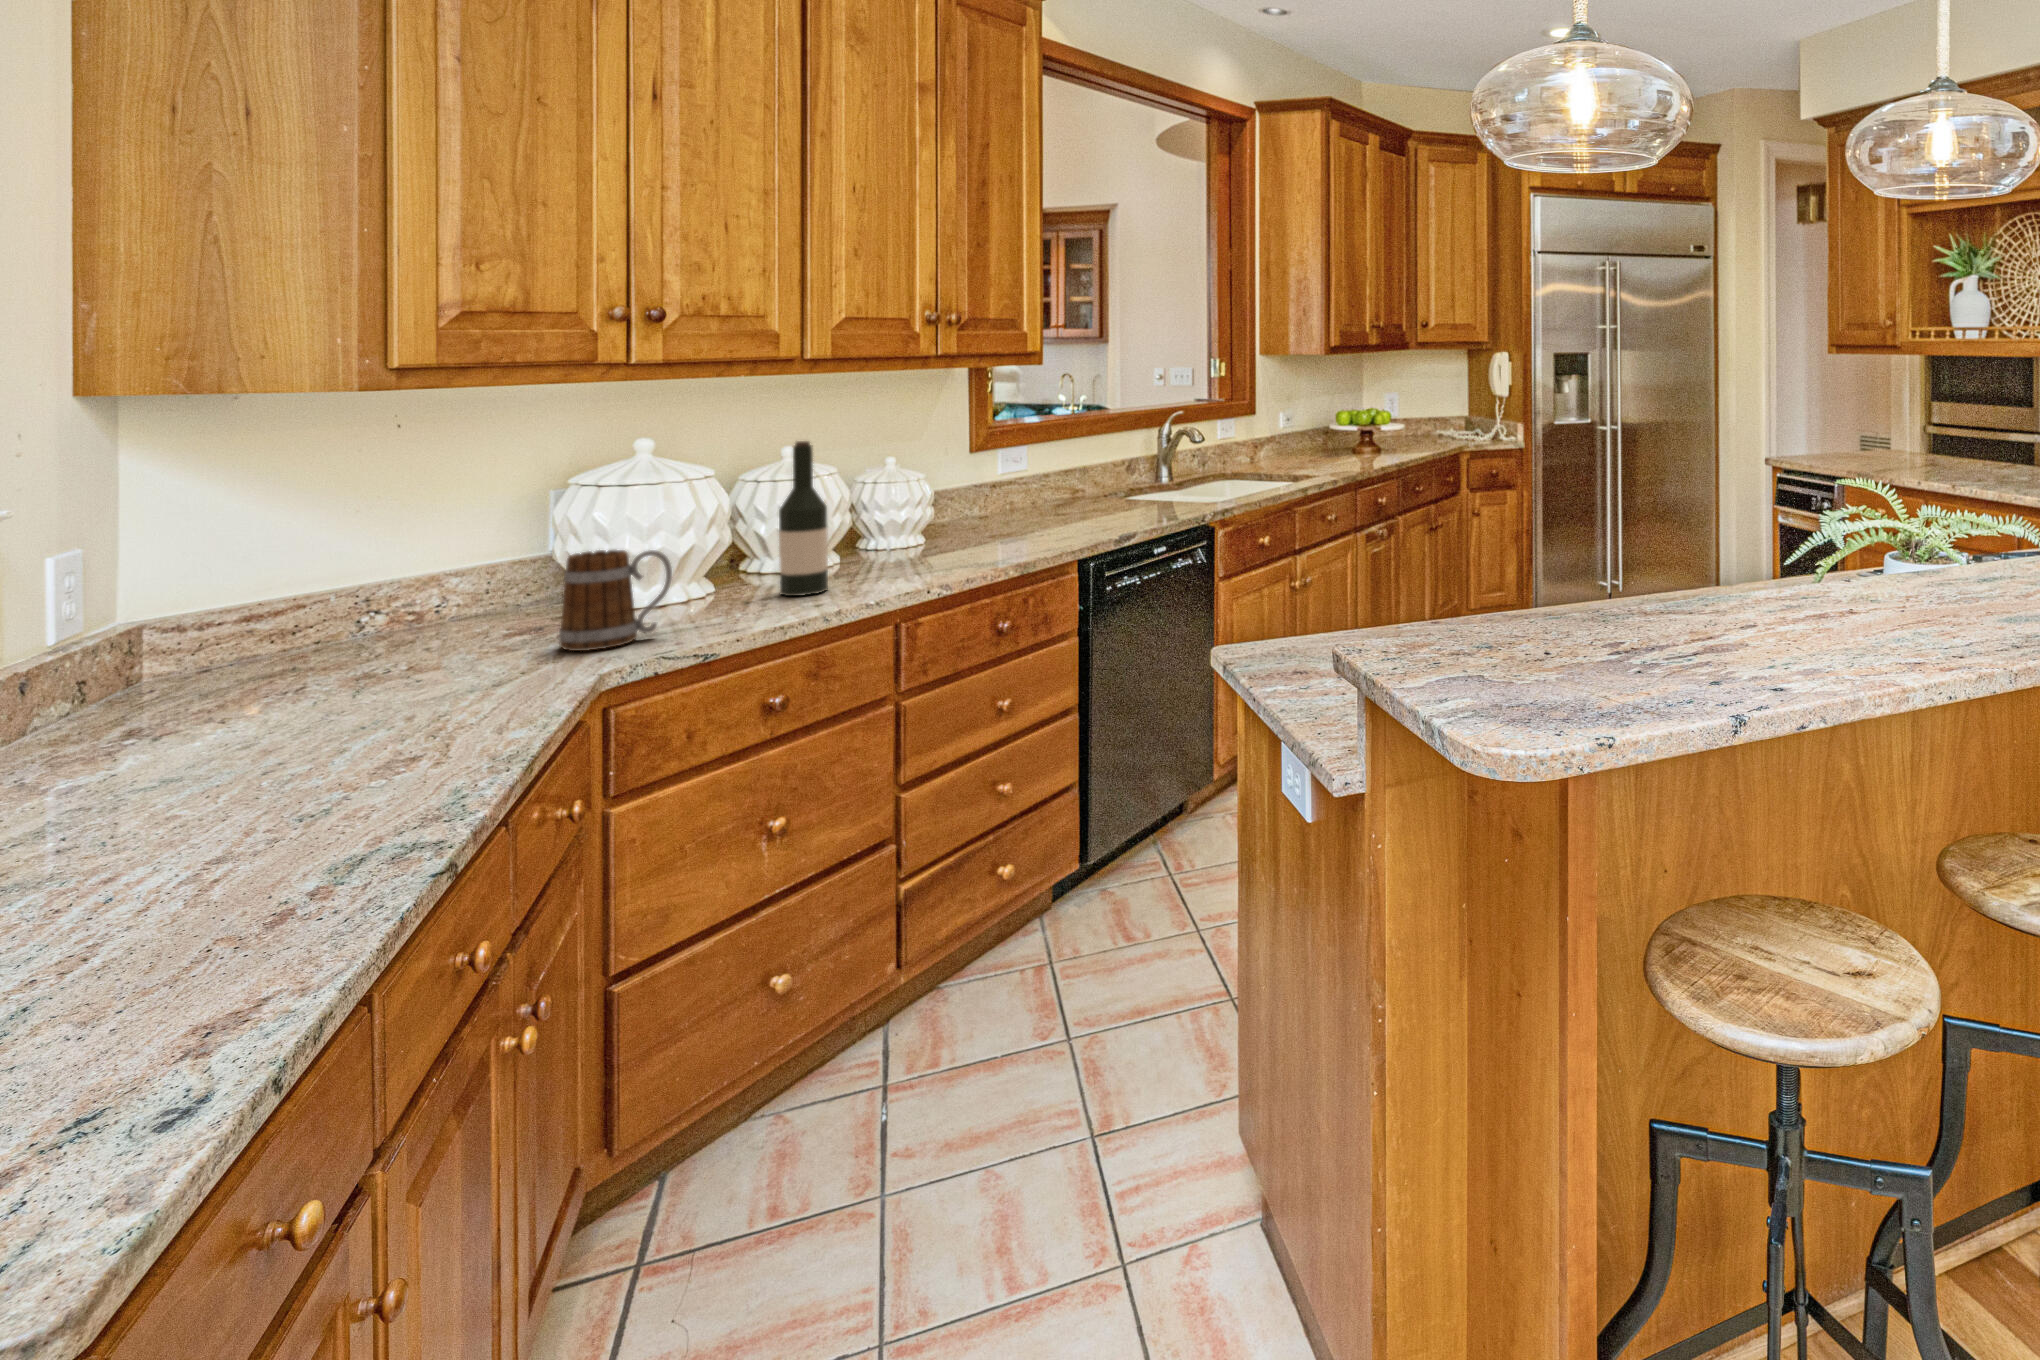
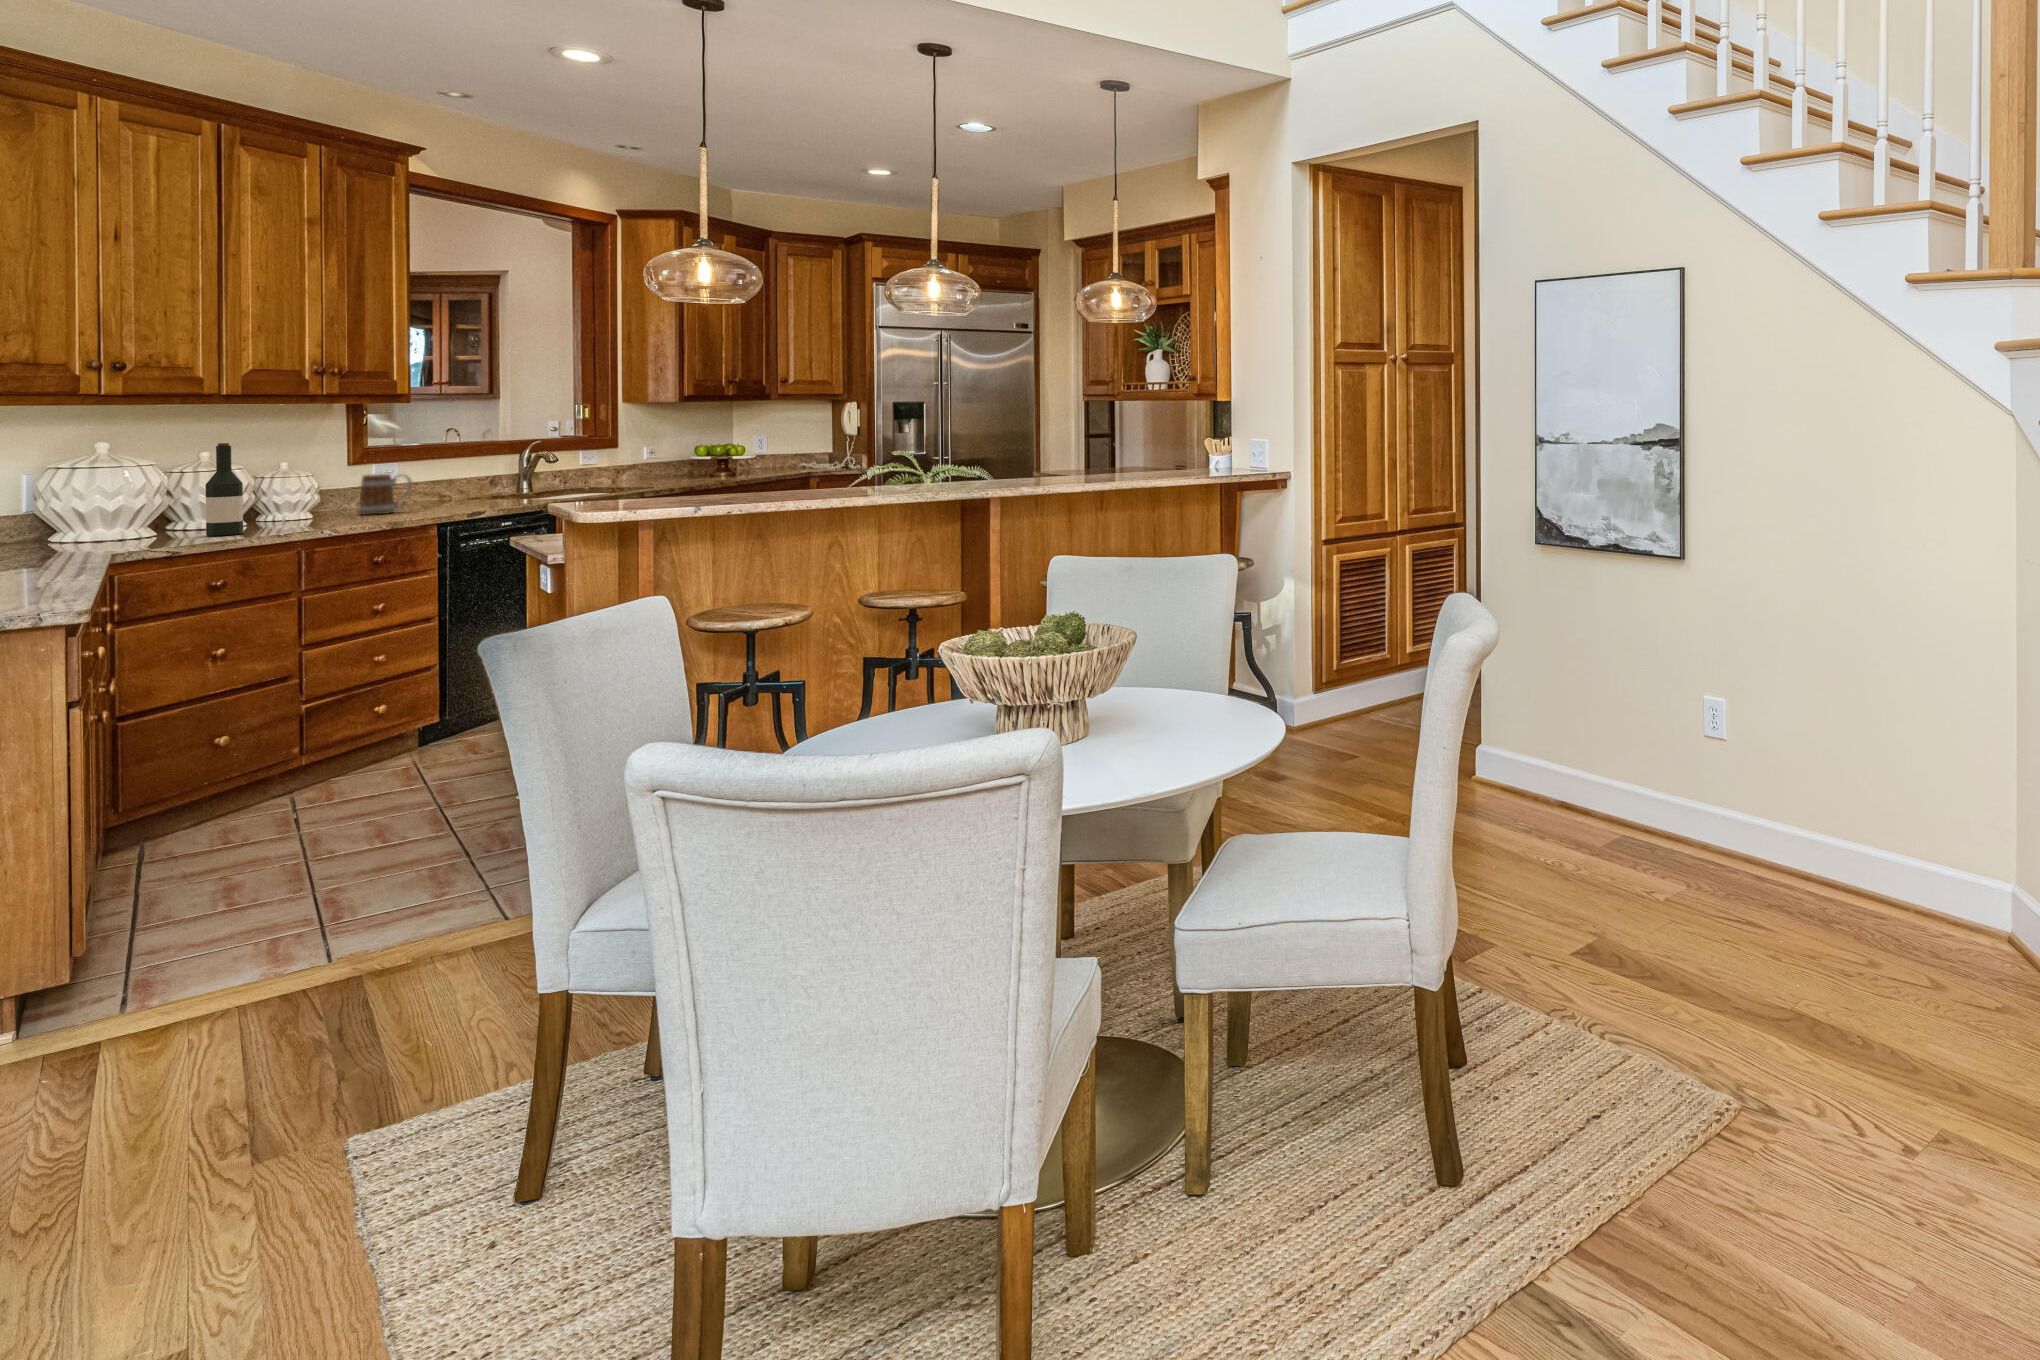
mug: present [559,550,672,651] -> present [358,474,412,515]

